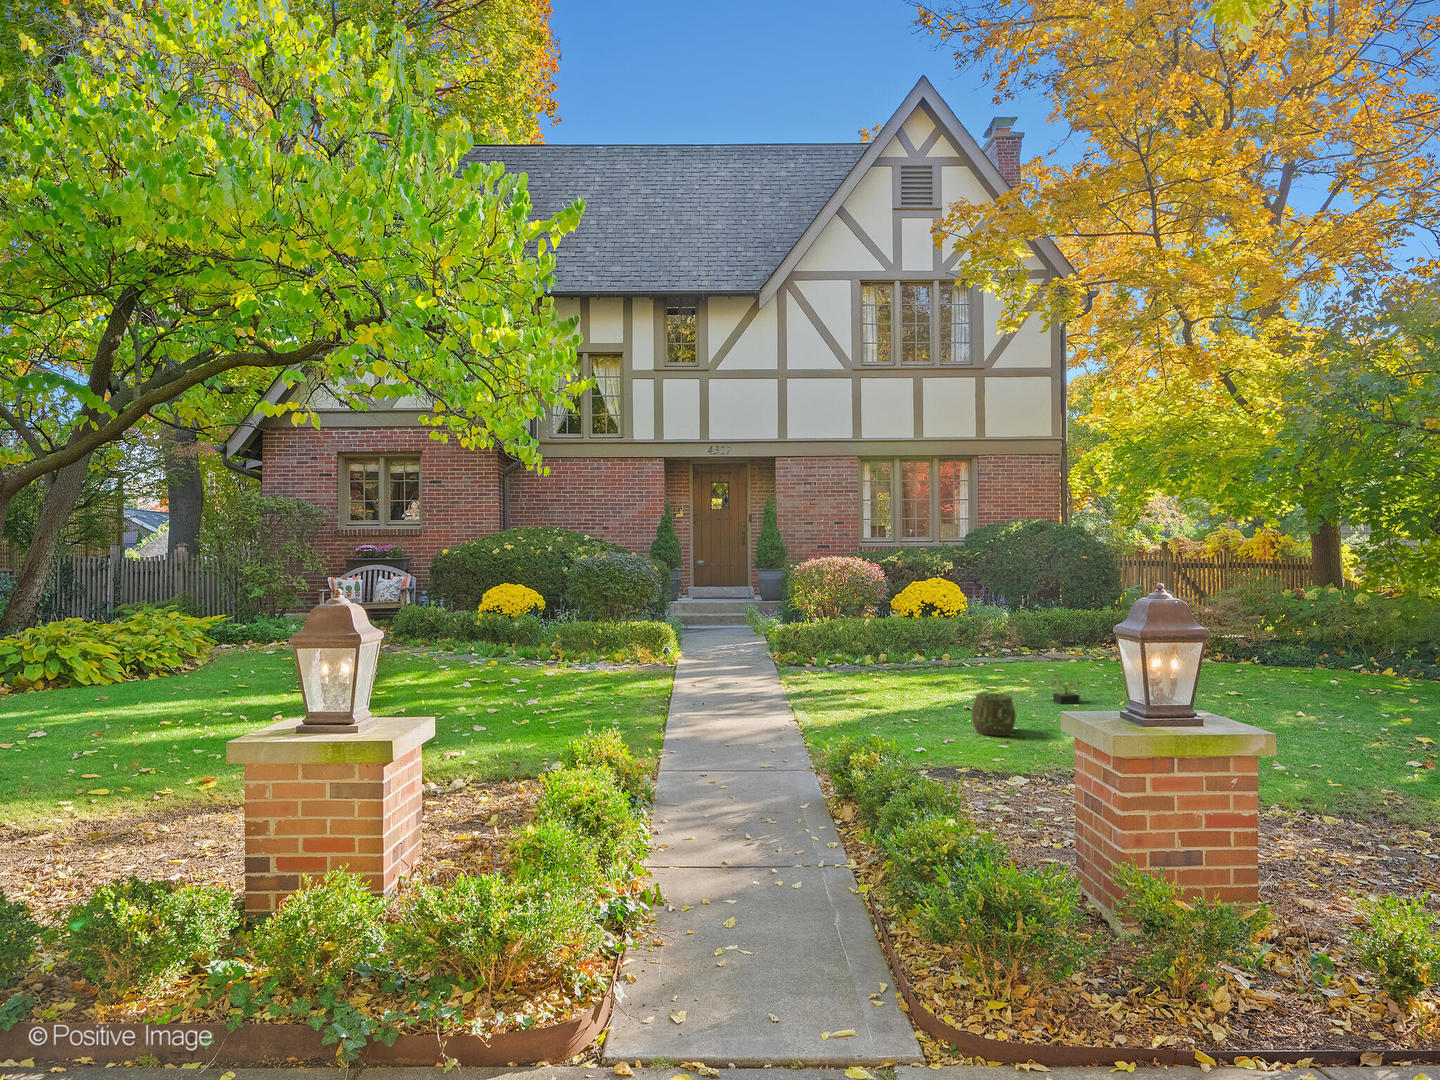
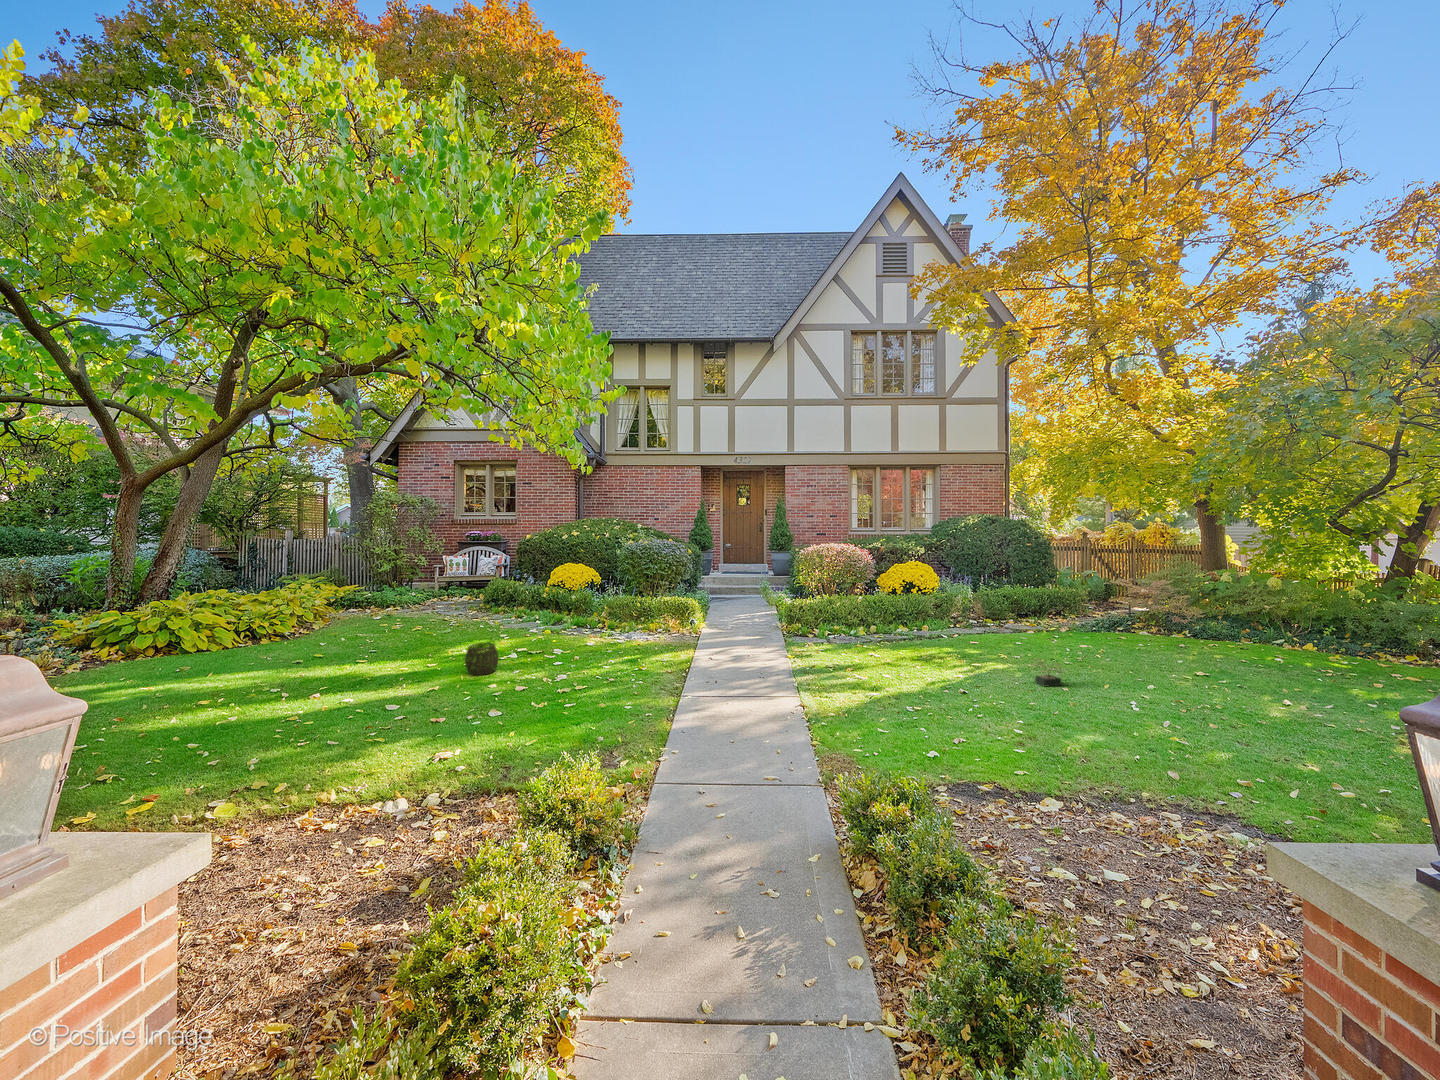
woven basket: present [972,693,1016,736] -> present [465,643,499,675]

